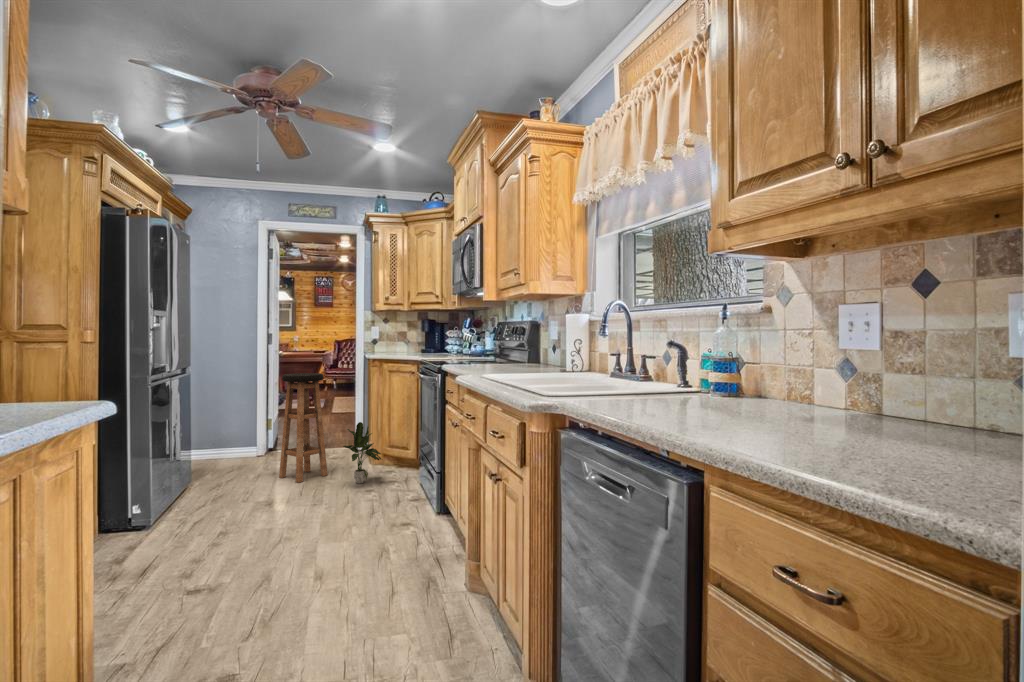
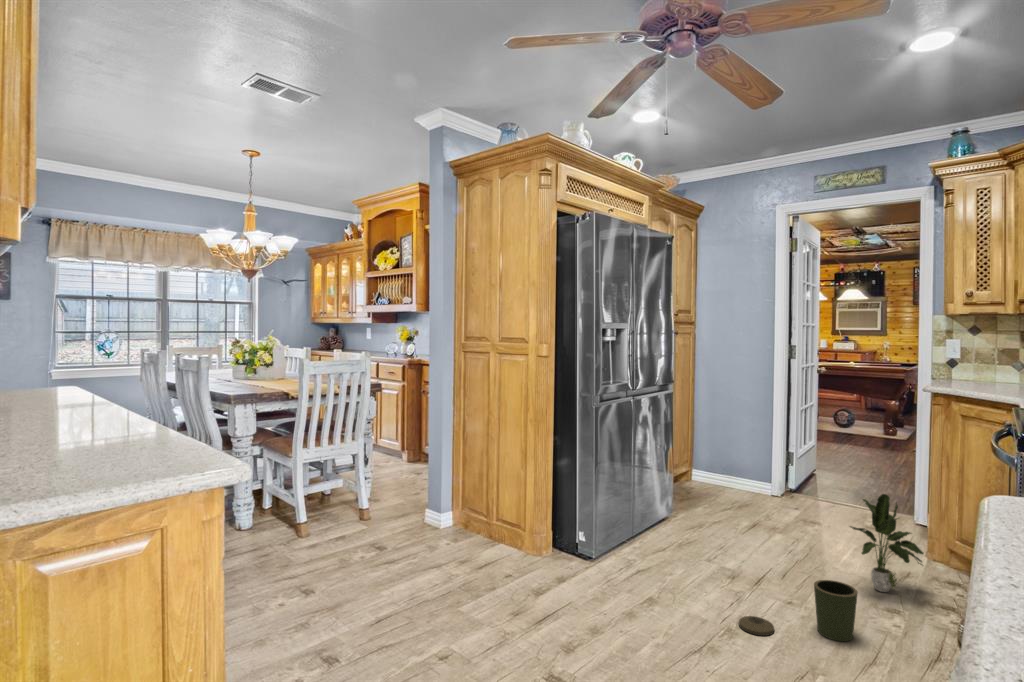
bar stool: present [279,373,328,483] -> none [772,405,839,559]
trash can: none [293,477,363,525] -> present [739,580,858,641]

